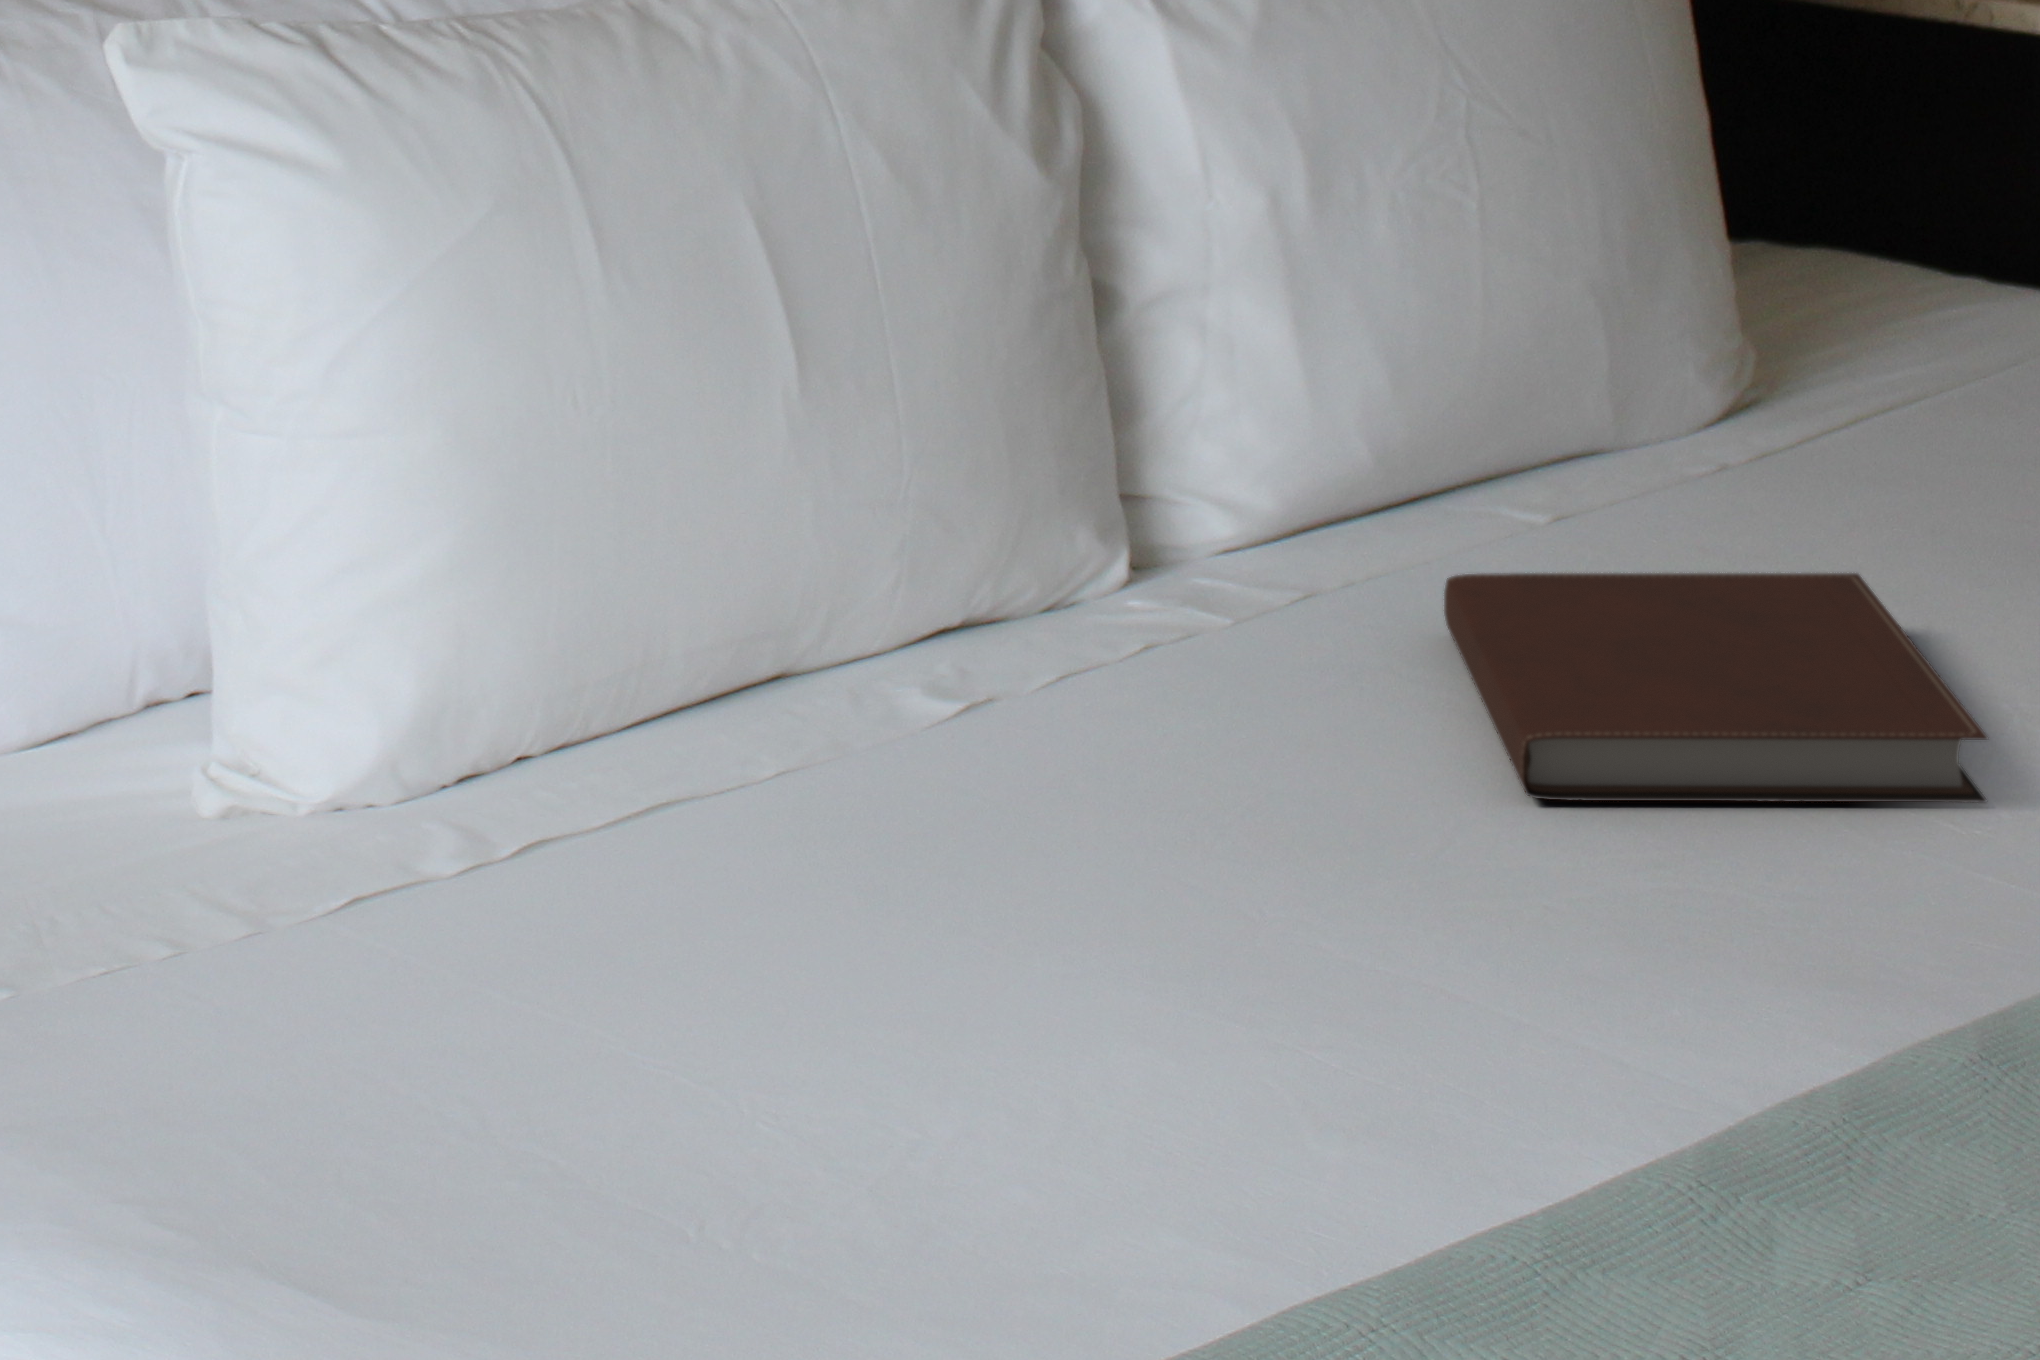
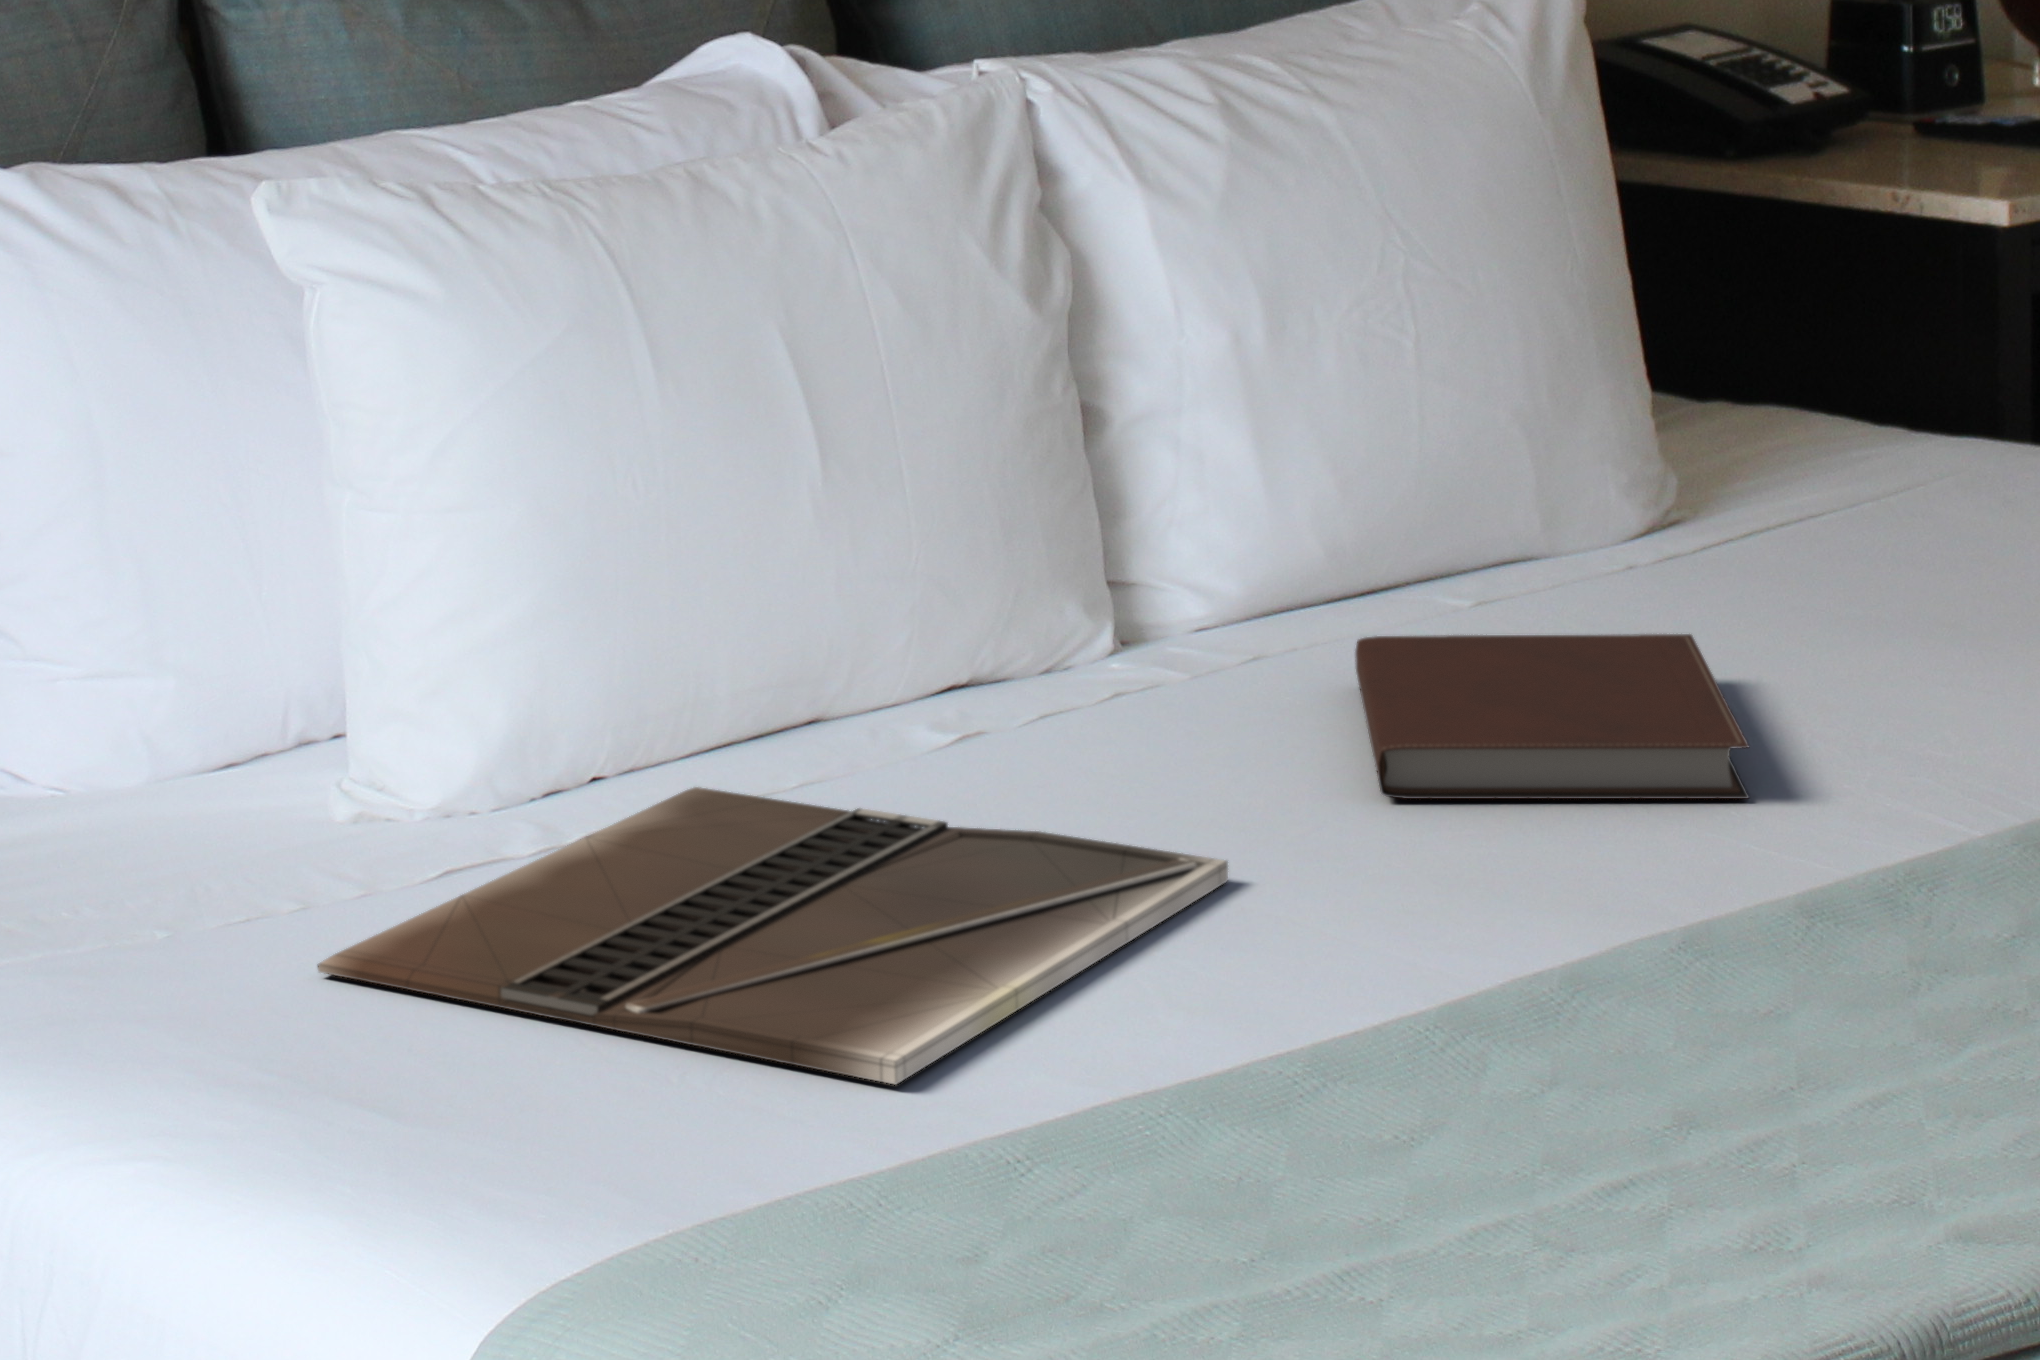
laptop: none [227,780,1365,1241] -> present [318,787,1228,1084]

